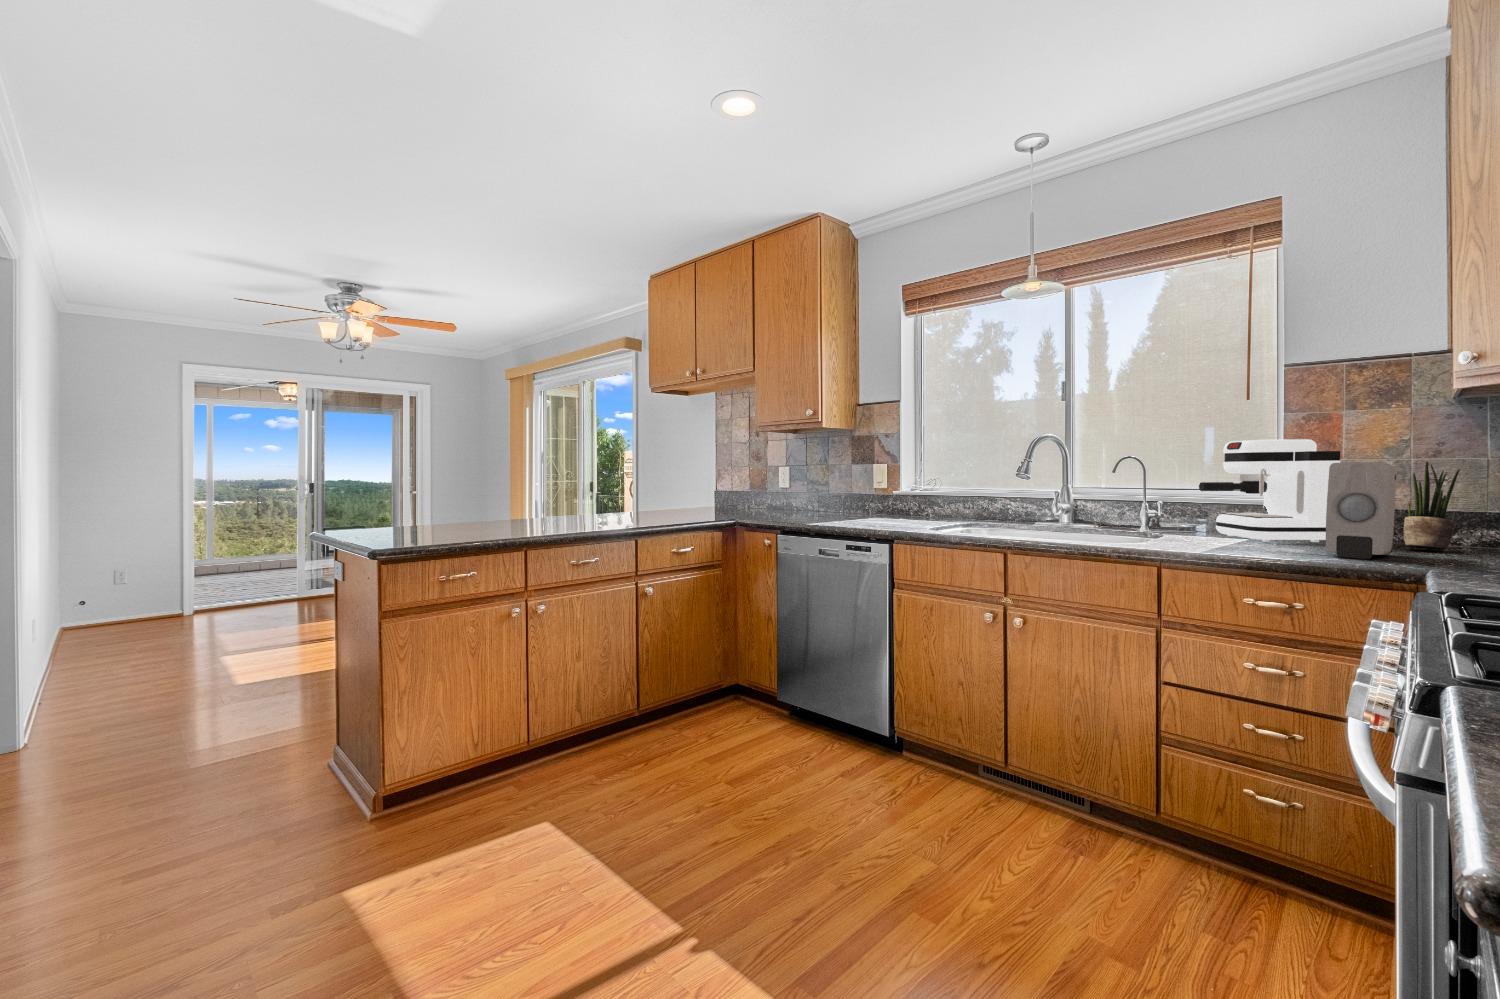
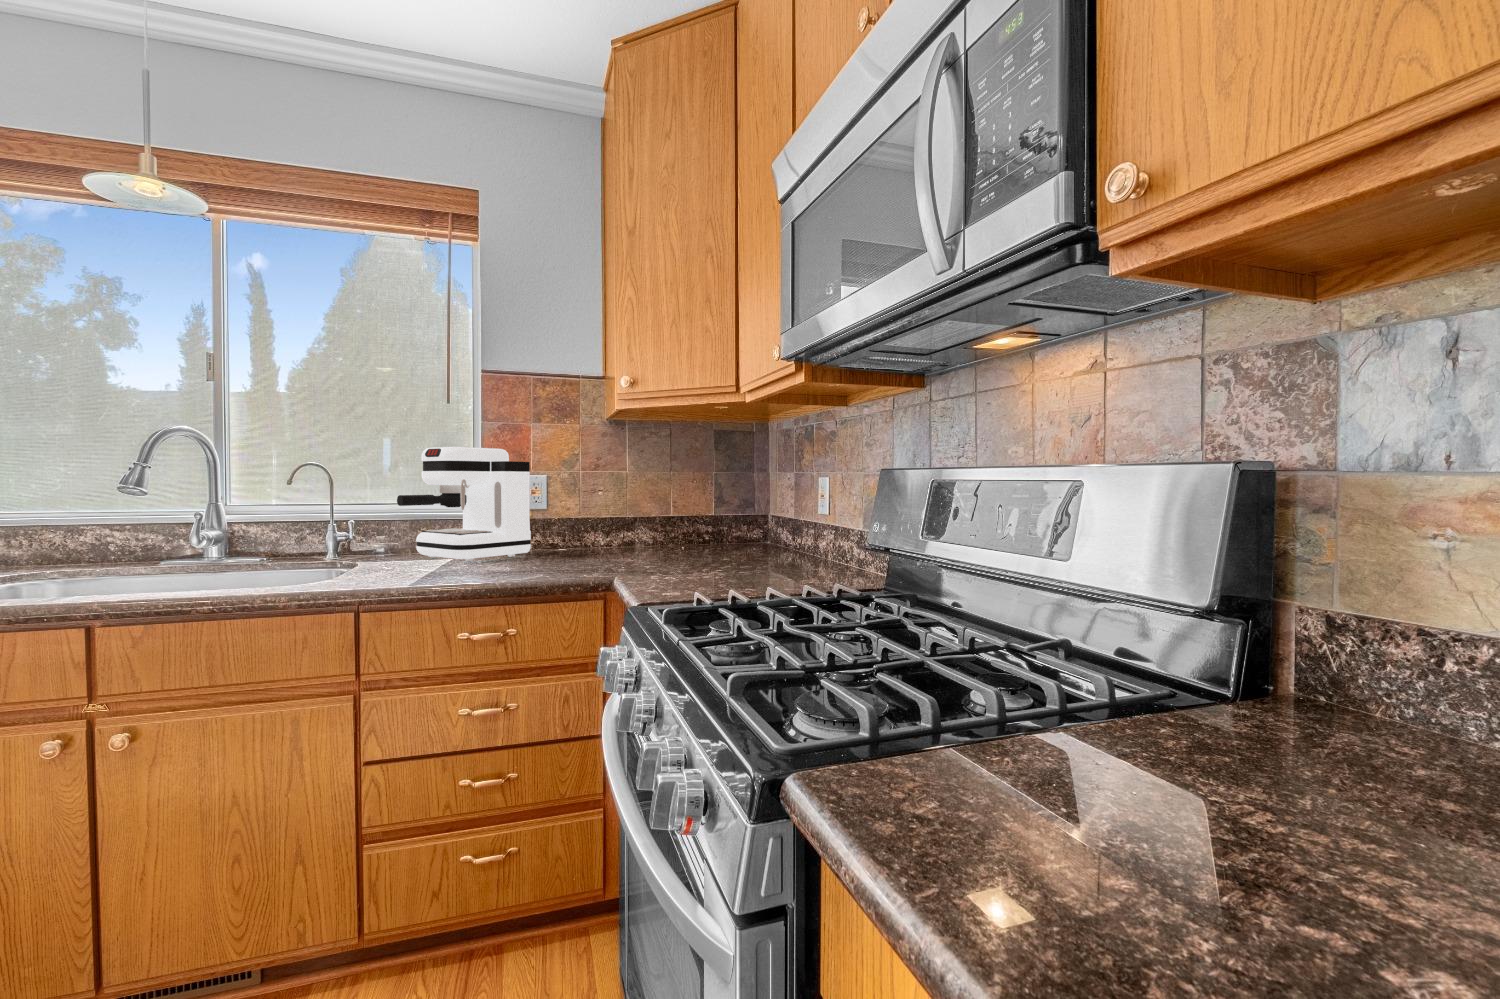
potted plant: present [1404,461,1460,550] -> none [582,473,617,555]
soap dispenser: present [1325,462,1397,559] -> none [529,473,579,573]

